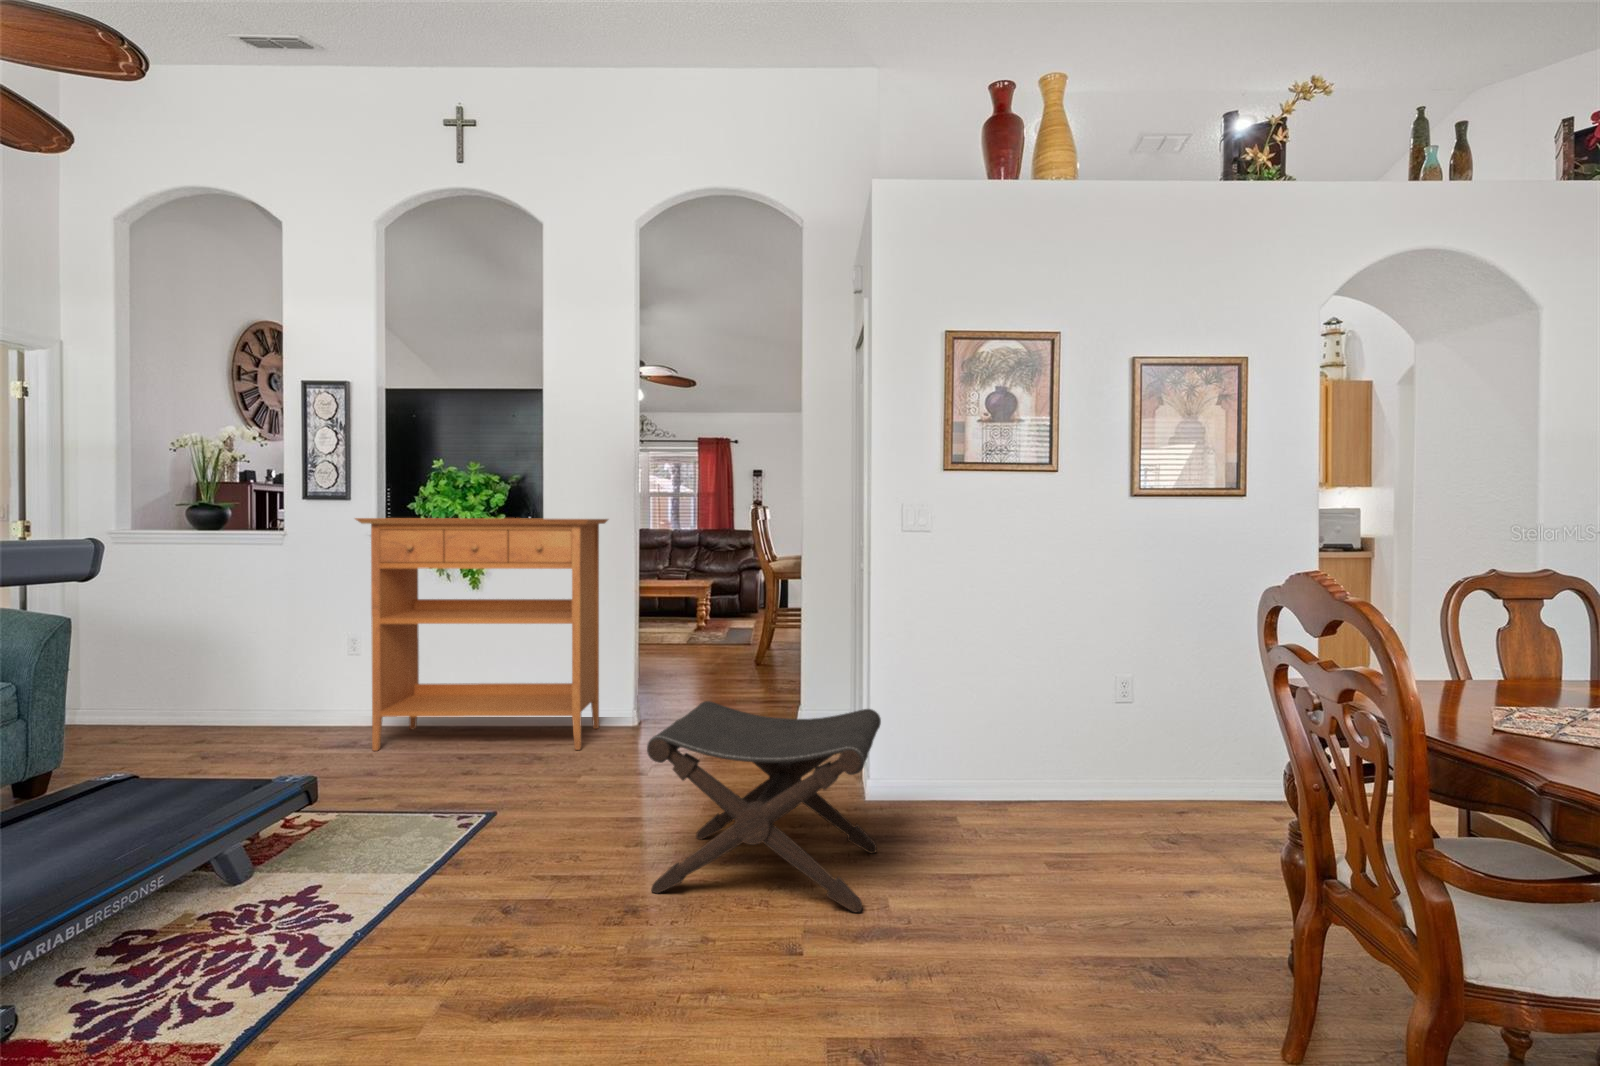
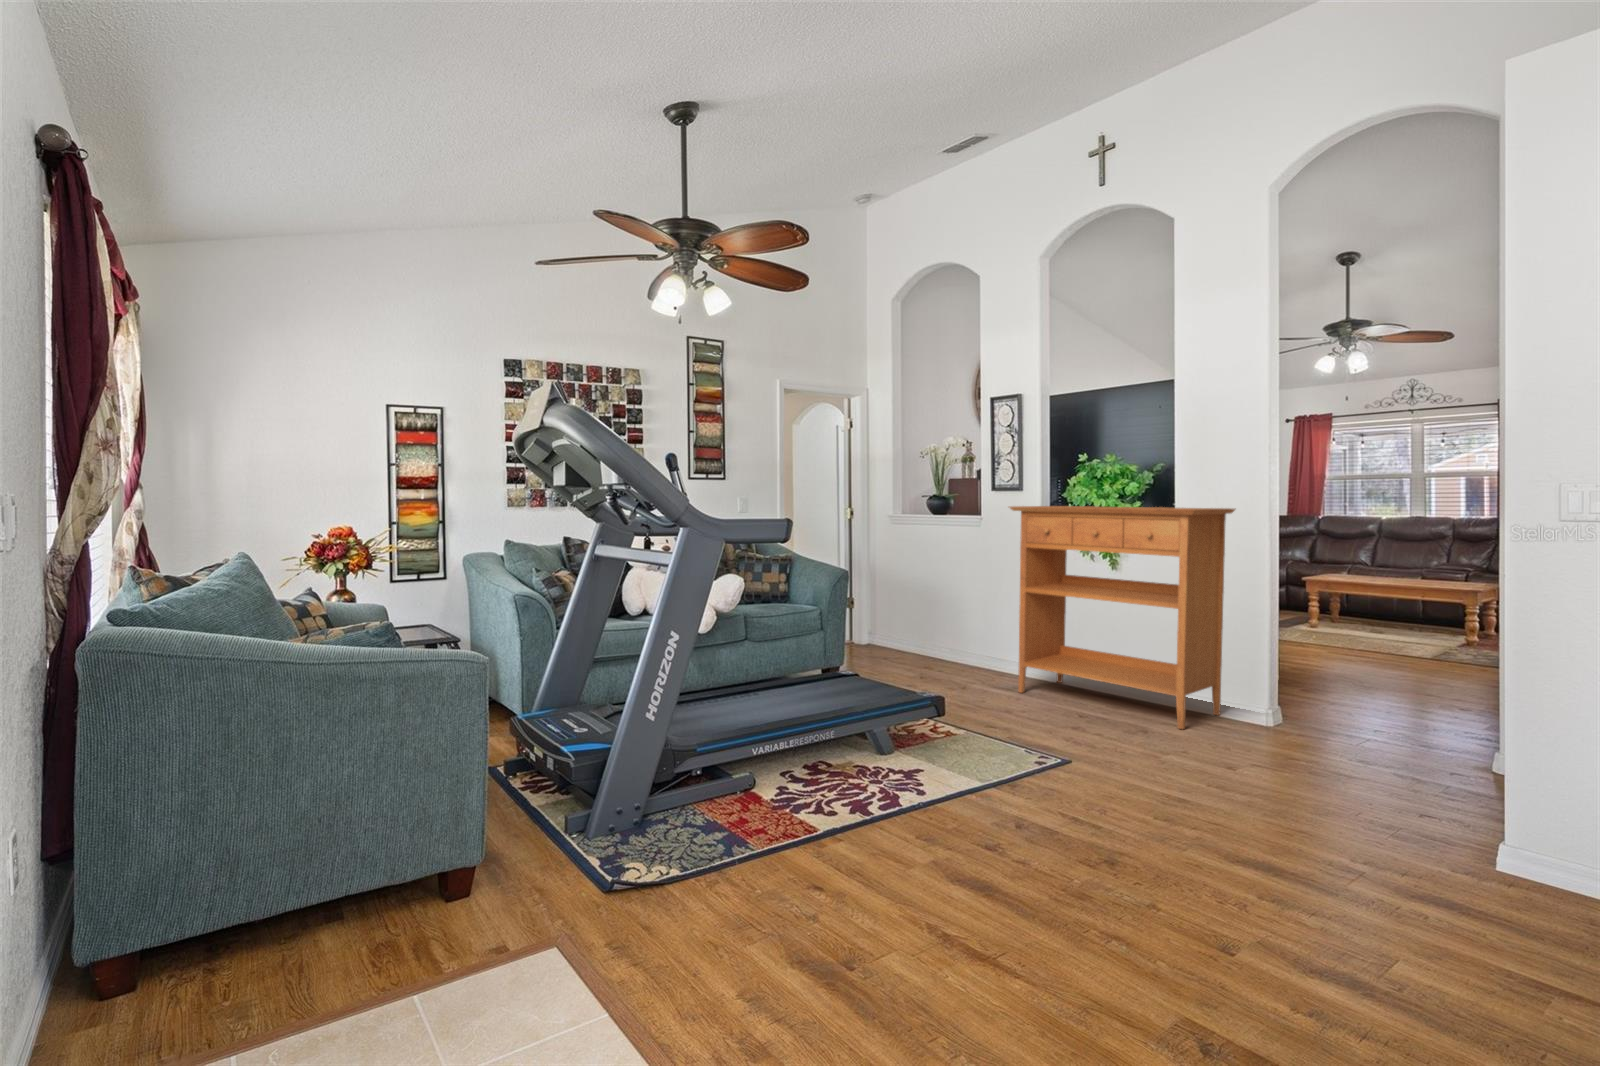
footstool: present [647,701,881,912] -> none [1136,698,1442,949]

